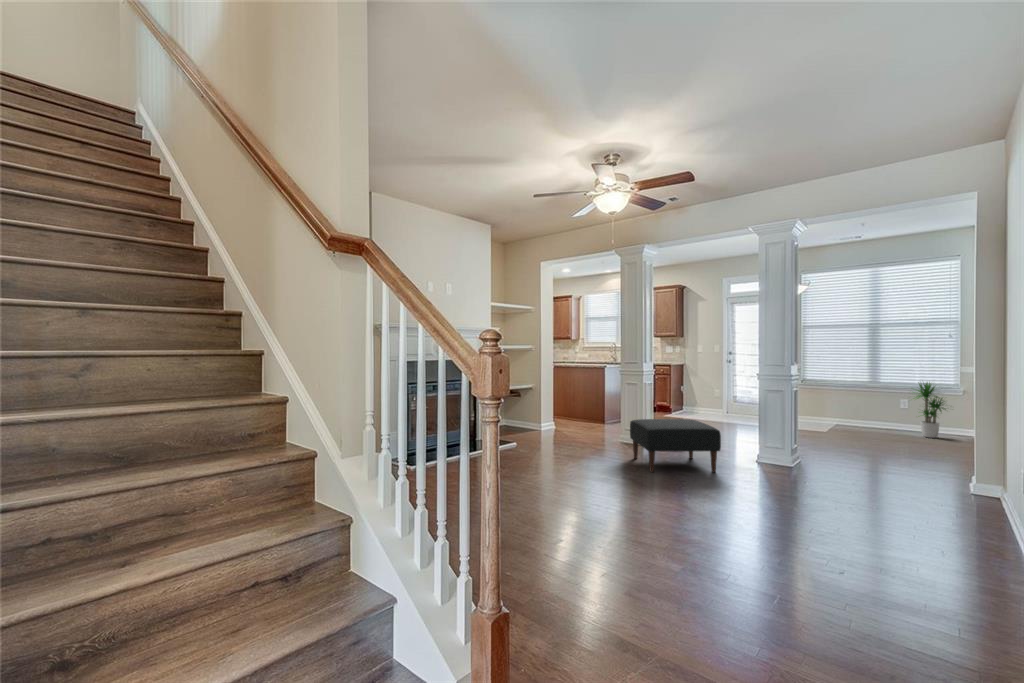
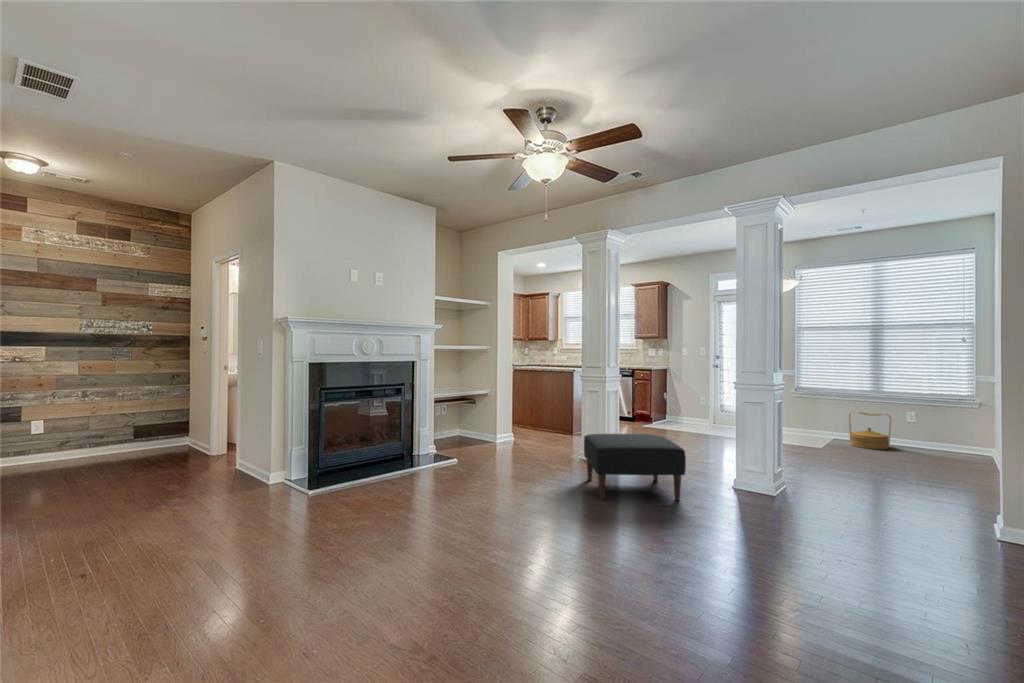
potted plant: present [913,382,946,438] -> none [913,389,971,457]
woven basket: none [849,400,887,433] -> present [849,411,891,449]

